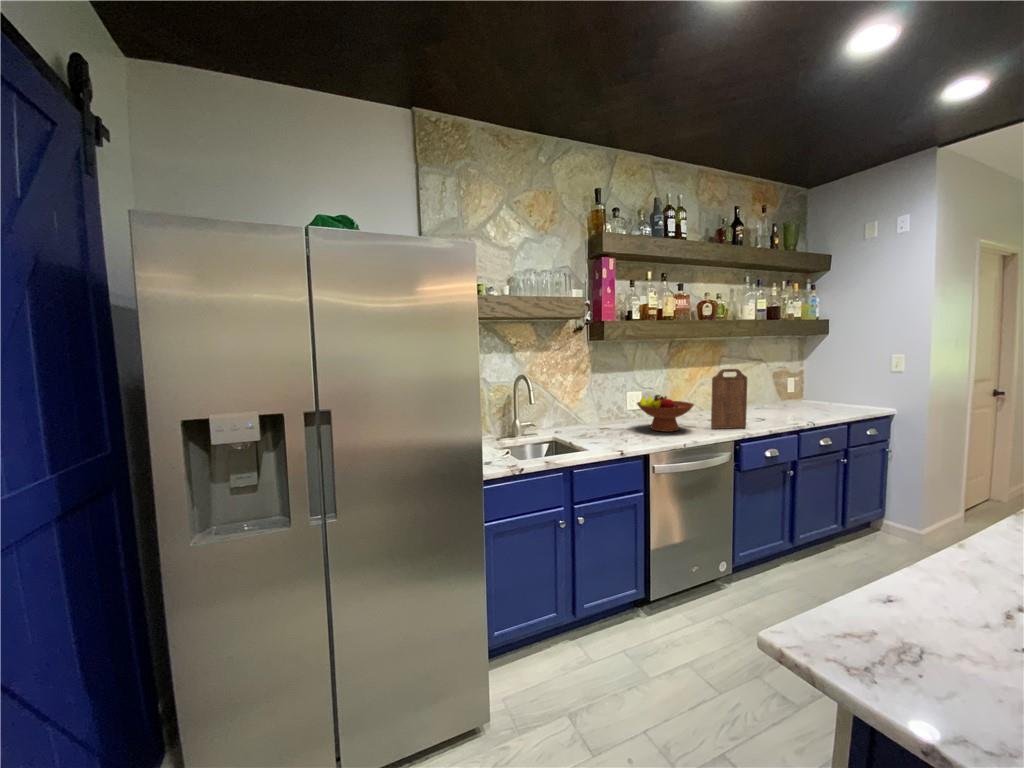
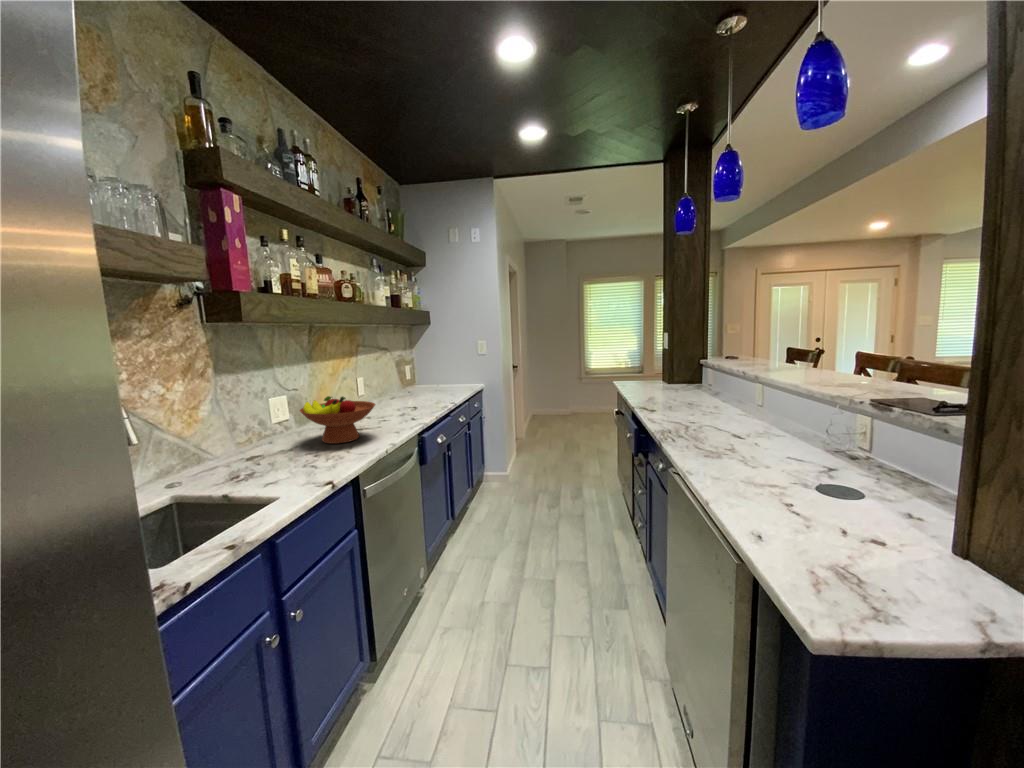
cutting board: present [711,369,747,429] -> none [385,358,417,427]

